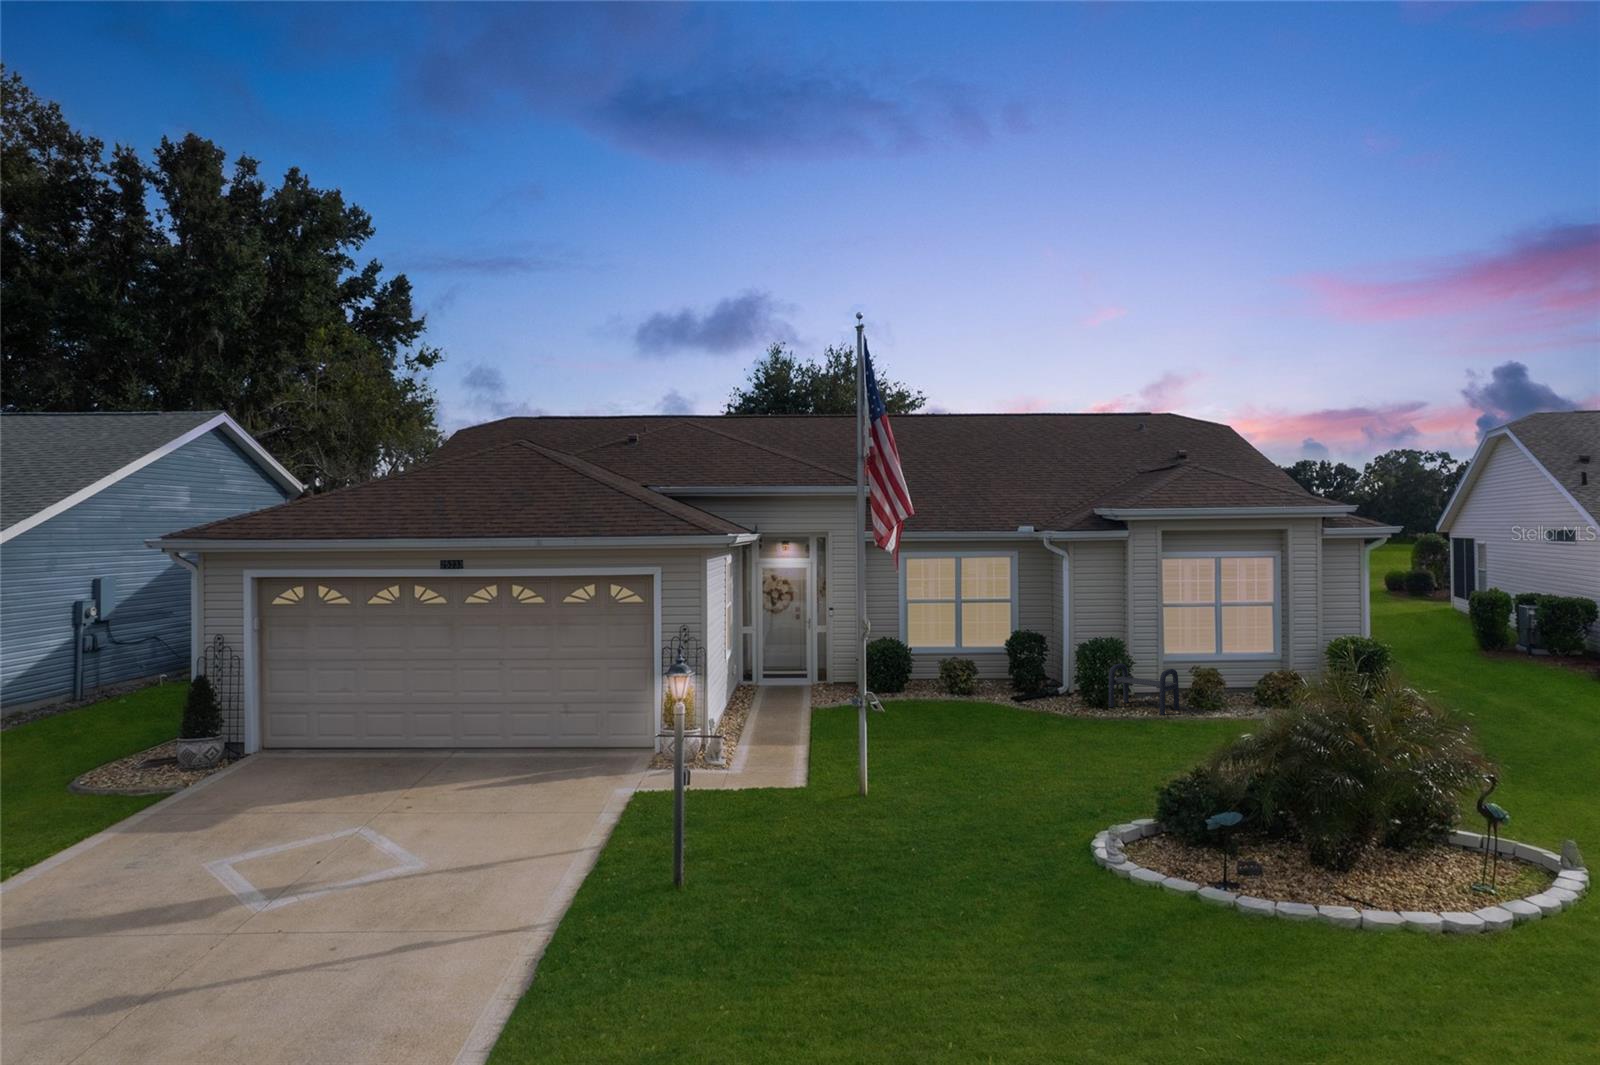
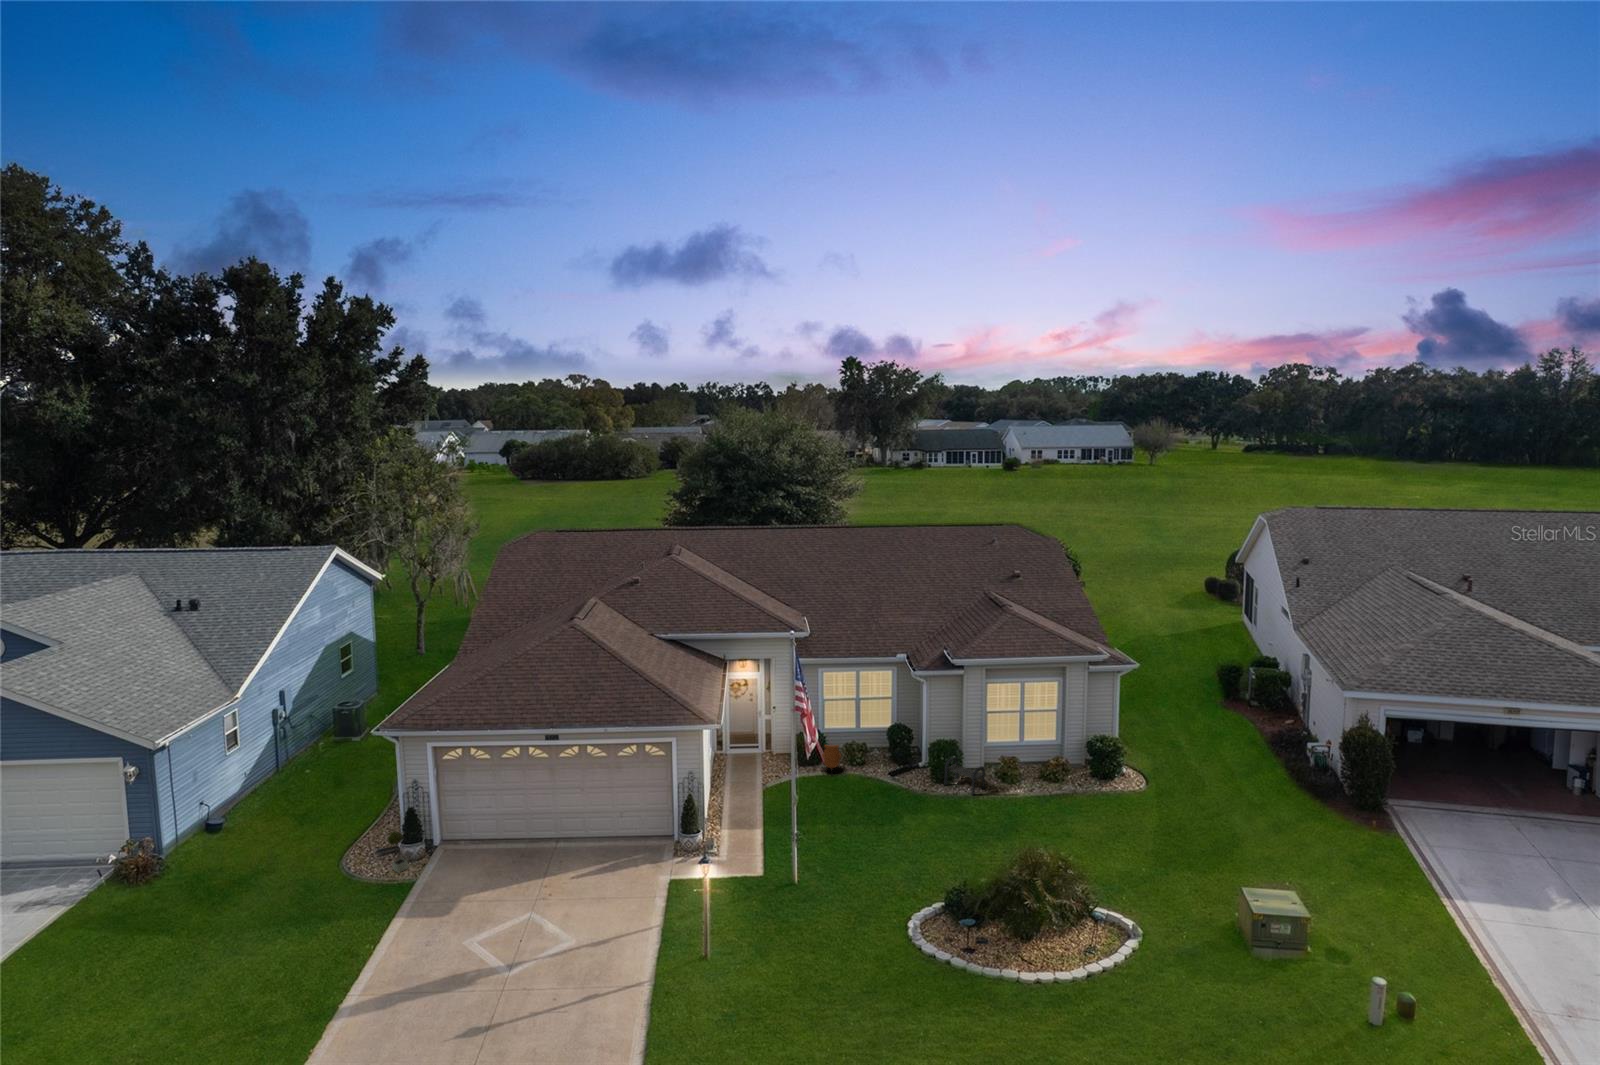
lounge chair: none [903,648,937,702] -> present [822,745,841,772]
potted tree: none [148,710,184,783] -> present [388,831,408,873]

